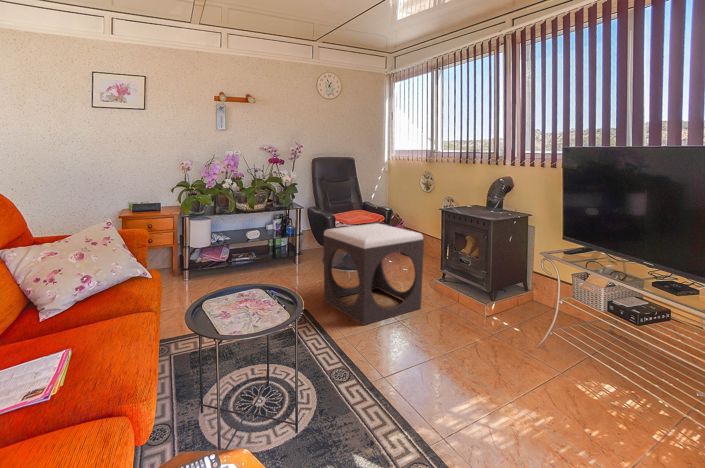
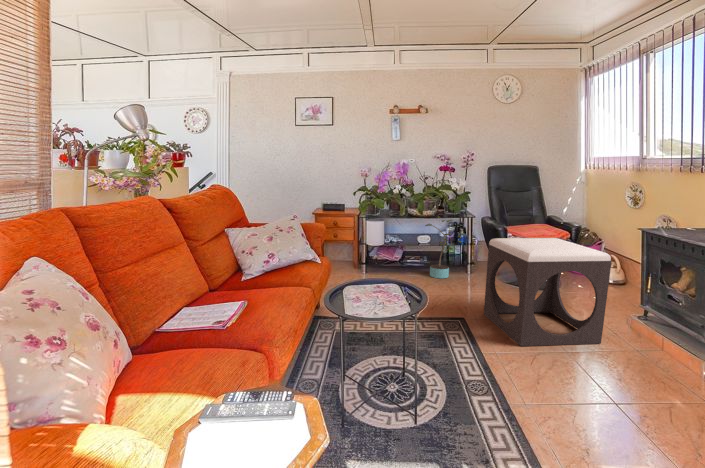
potted plant: none [254,210,292,272] -> present [425,216,462,278]

